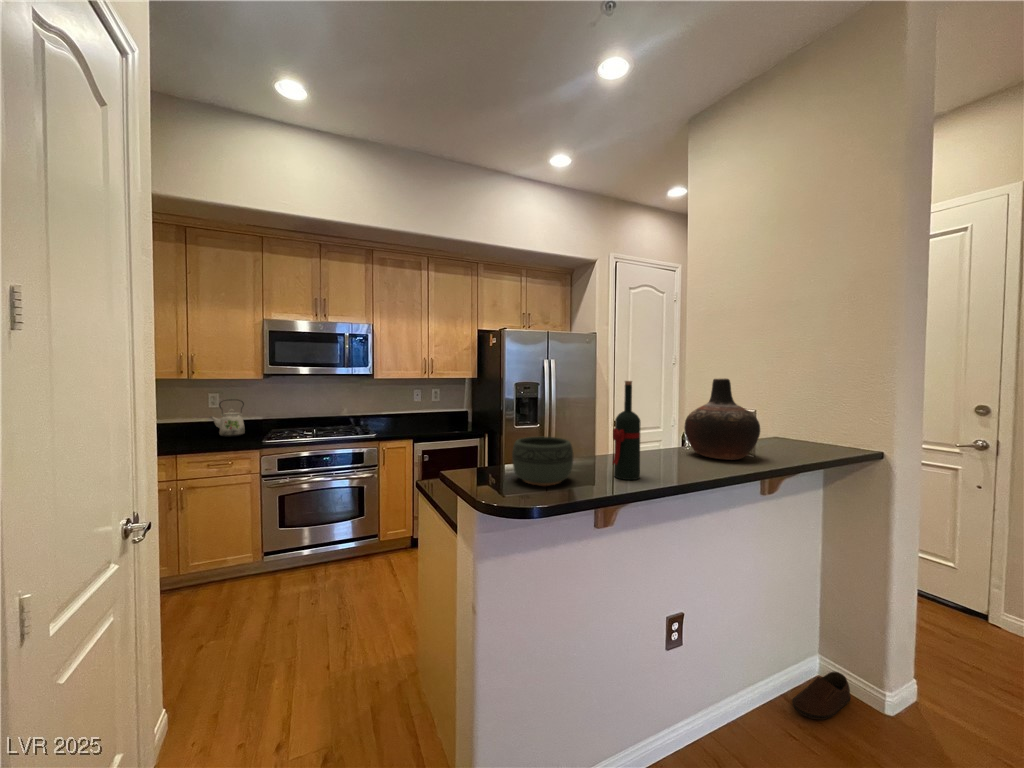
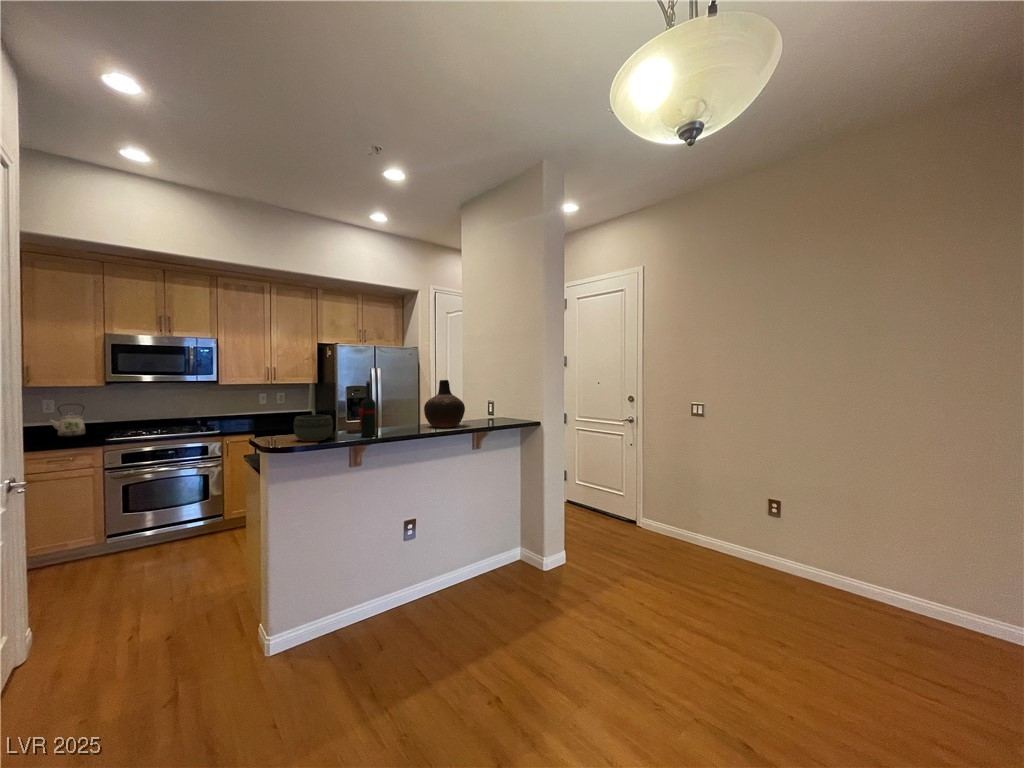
shoe: present [792,672,851,720] -> none [493,553,529,578]

